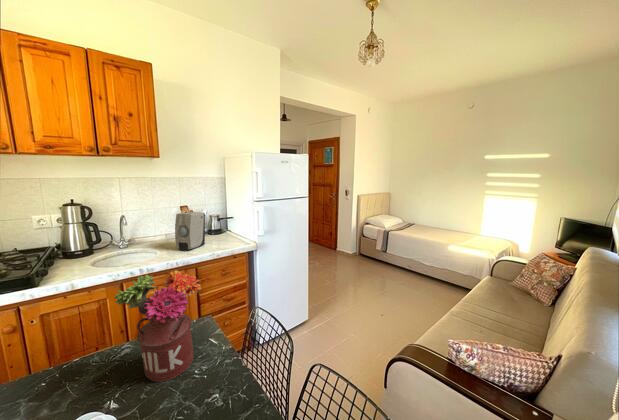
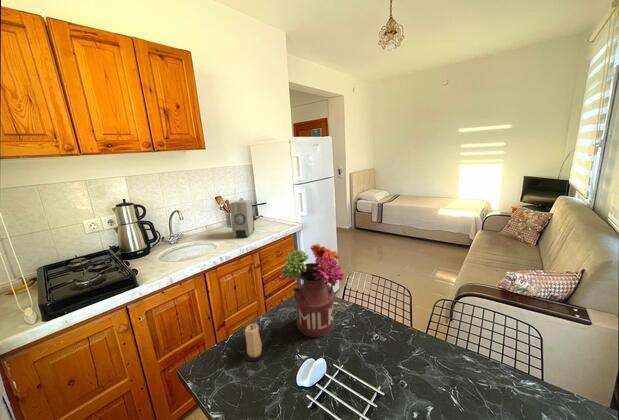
candle: none [58,352,89,398] -> present [244,323,265,361]

